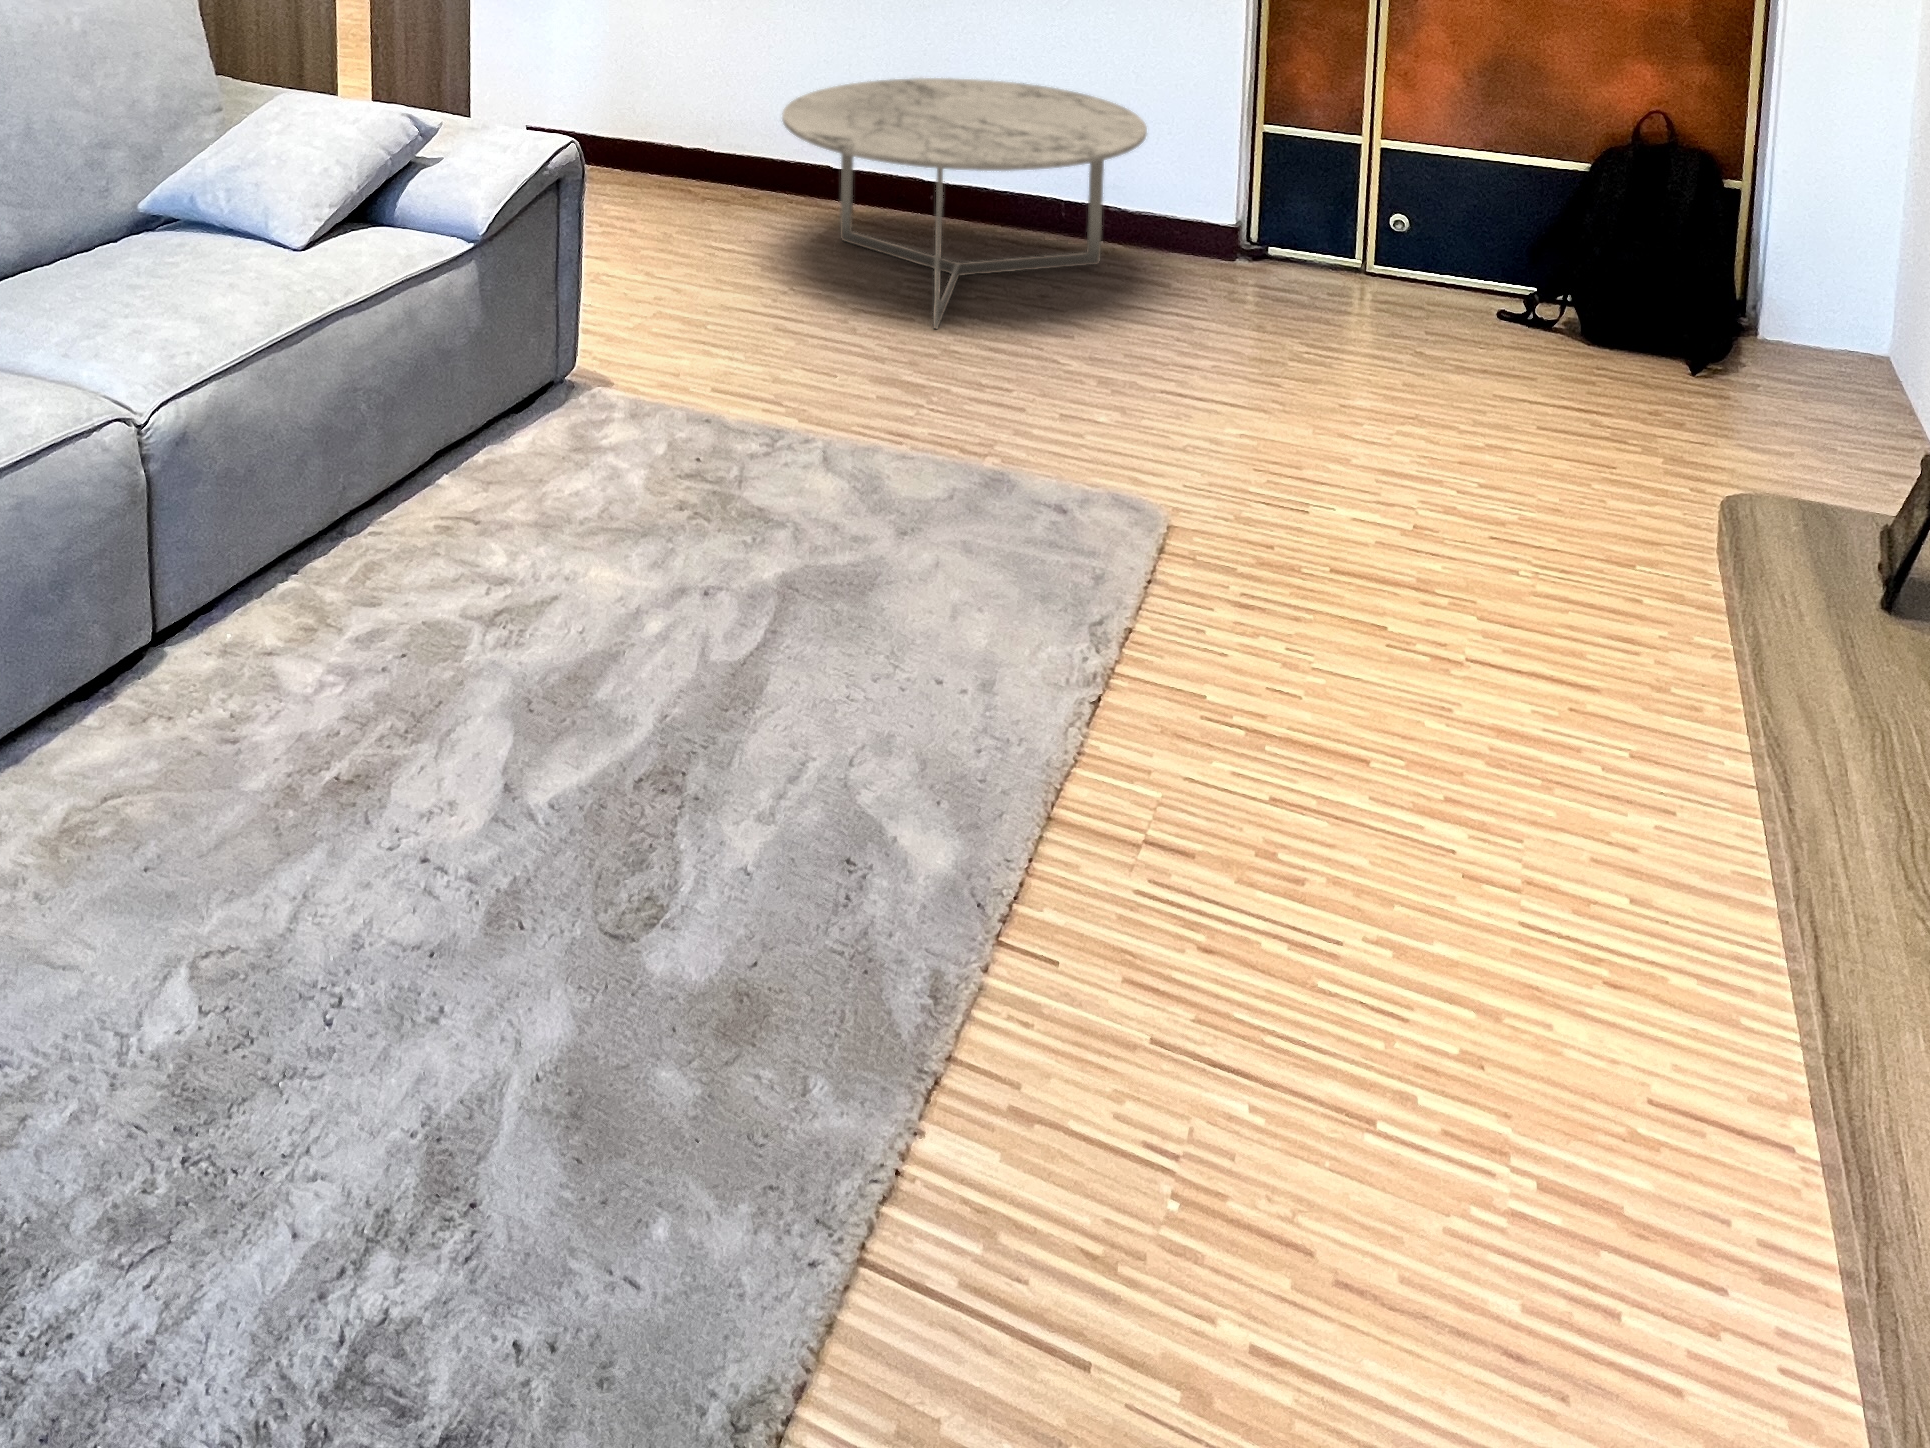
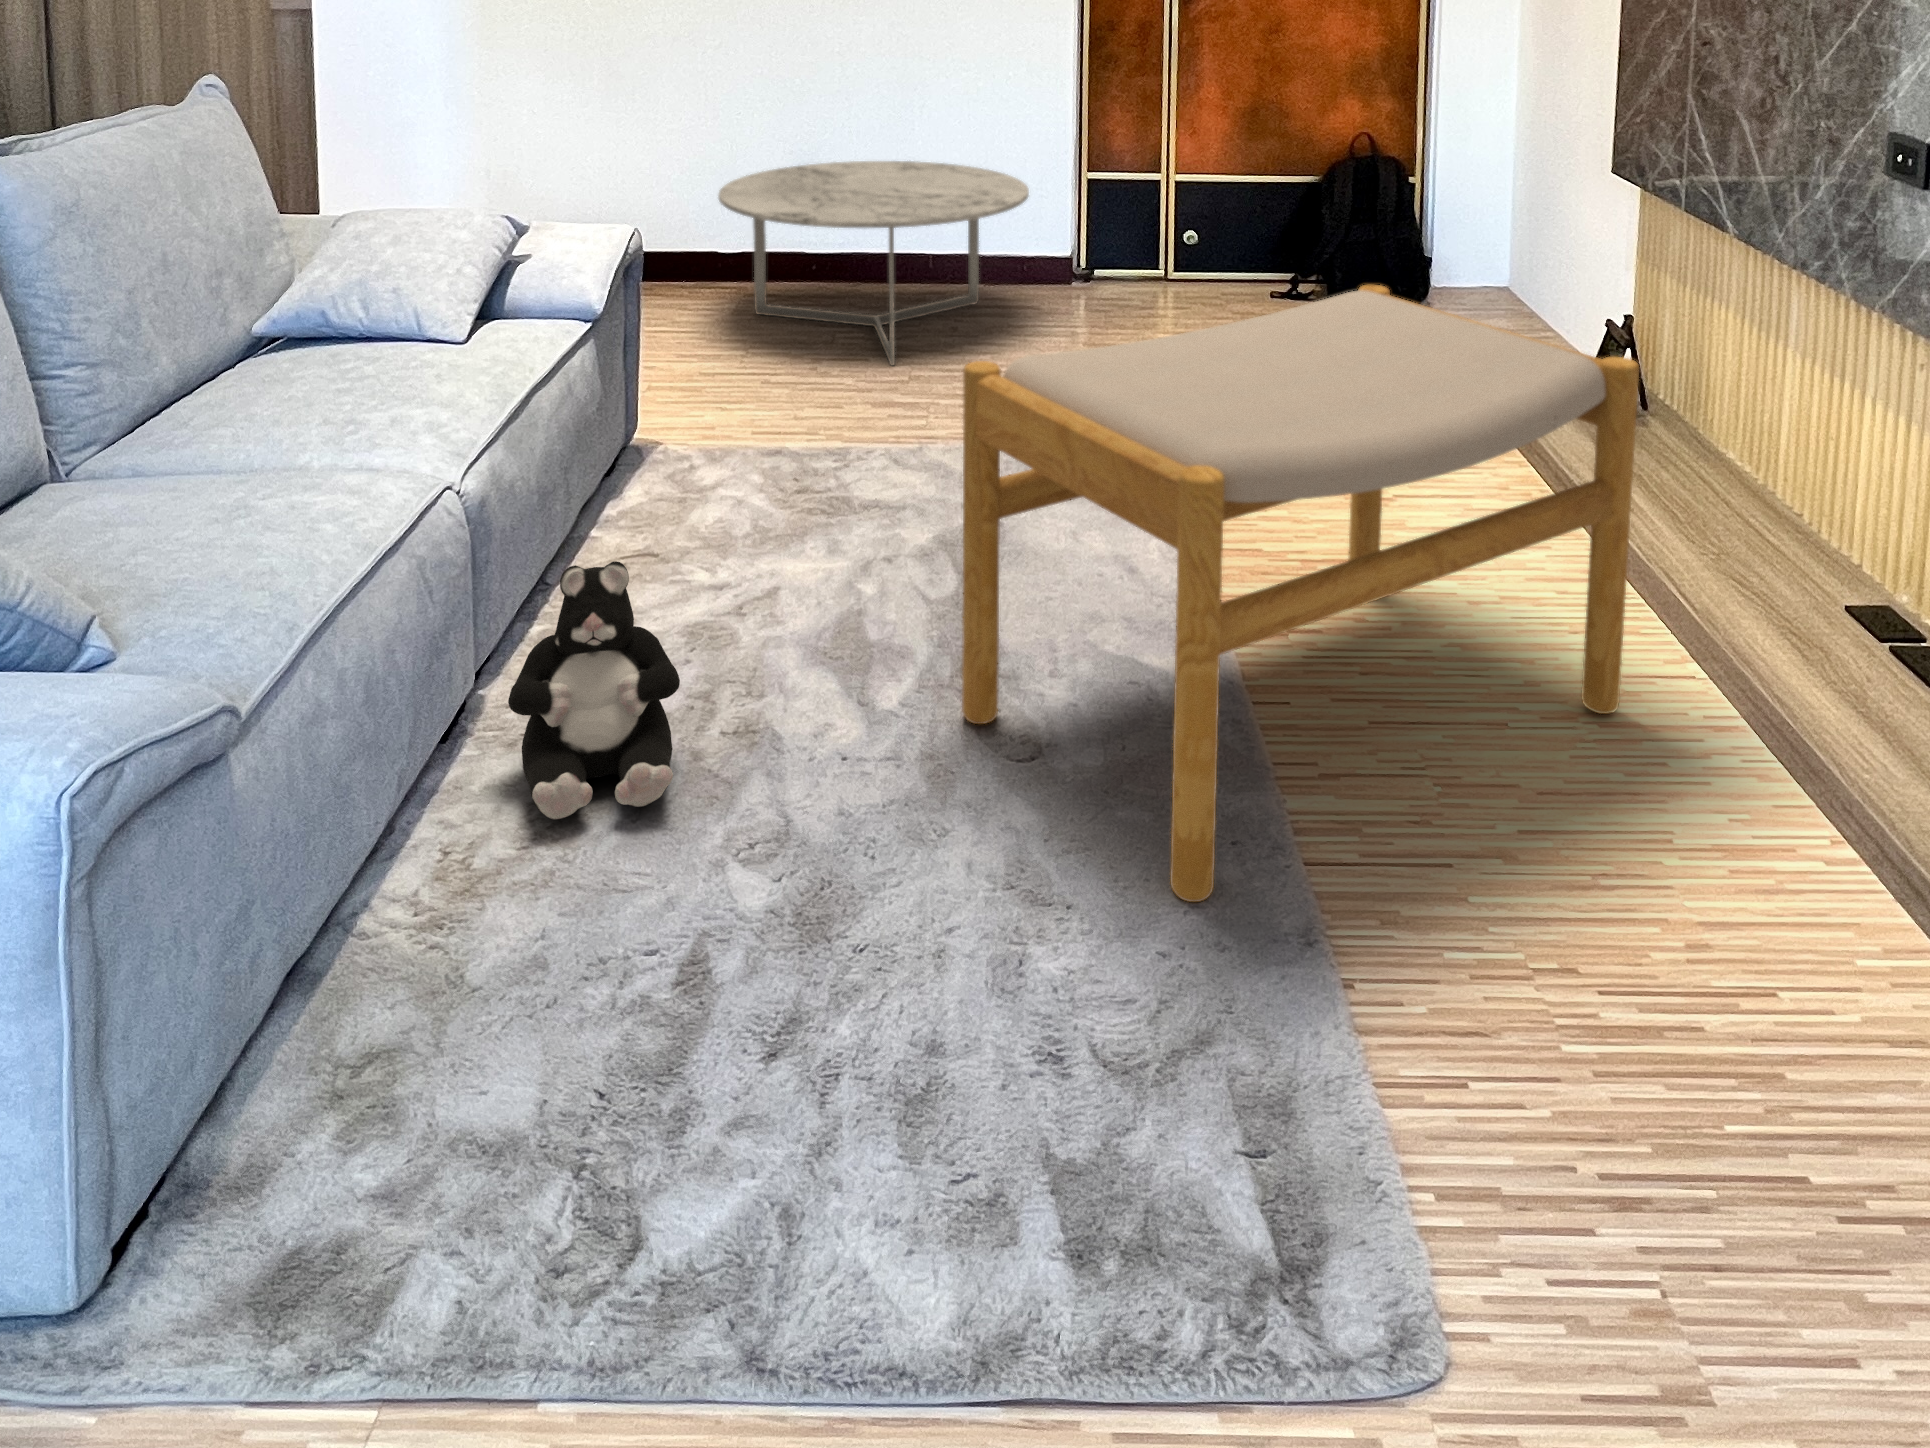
footstool: none [605,362,1626,1269] -> present [962,284,1639,902]
plush toy: none [54,544,279,853] -> present [508,561,680,819]

